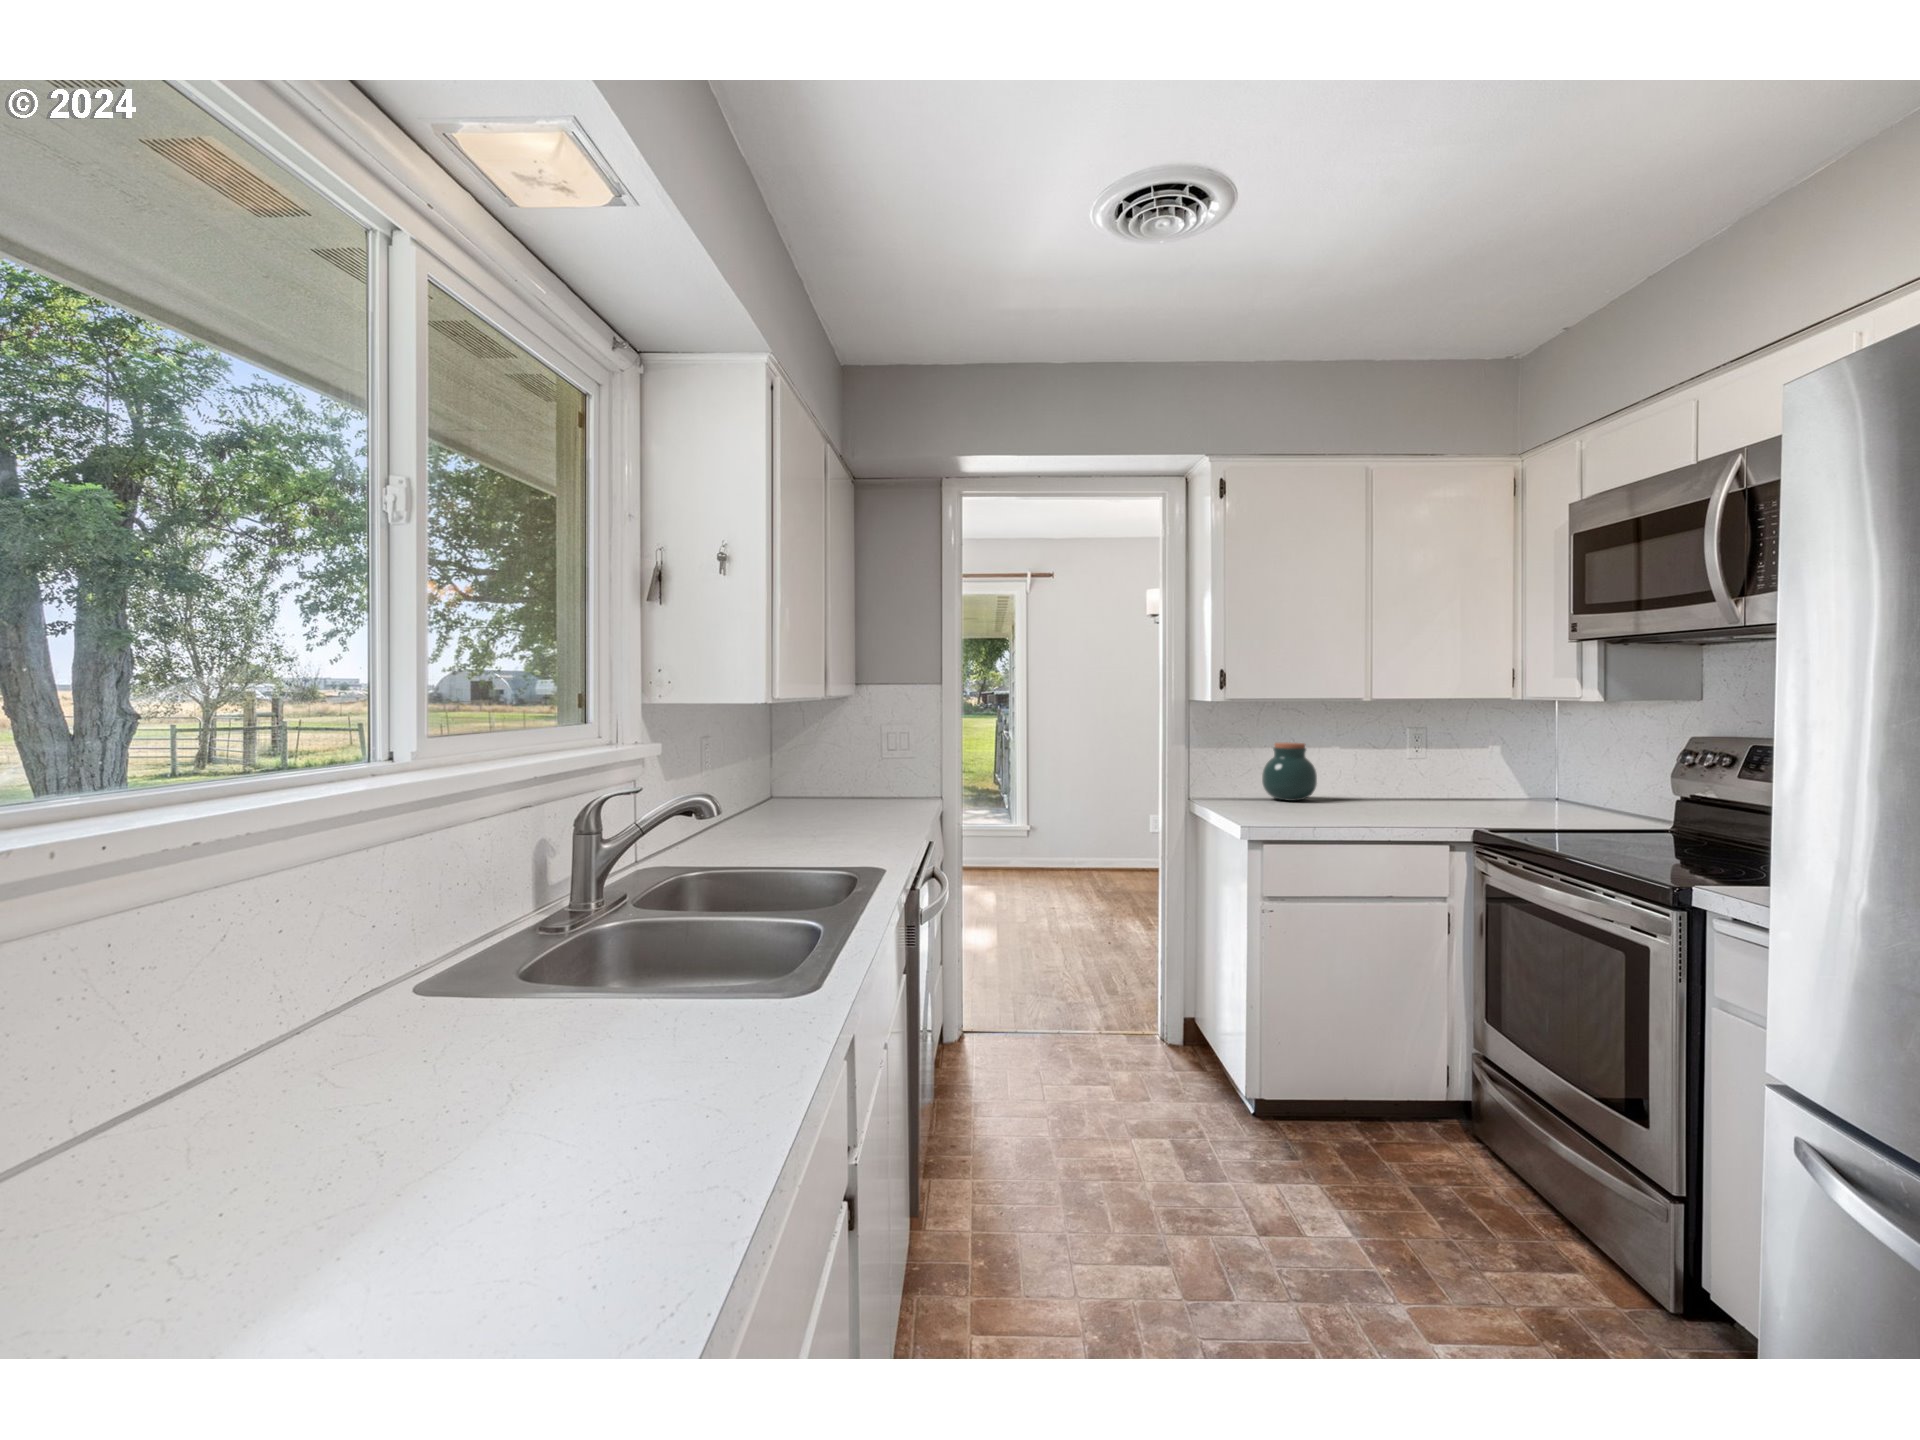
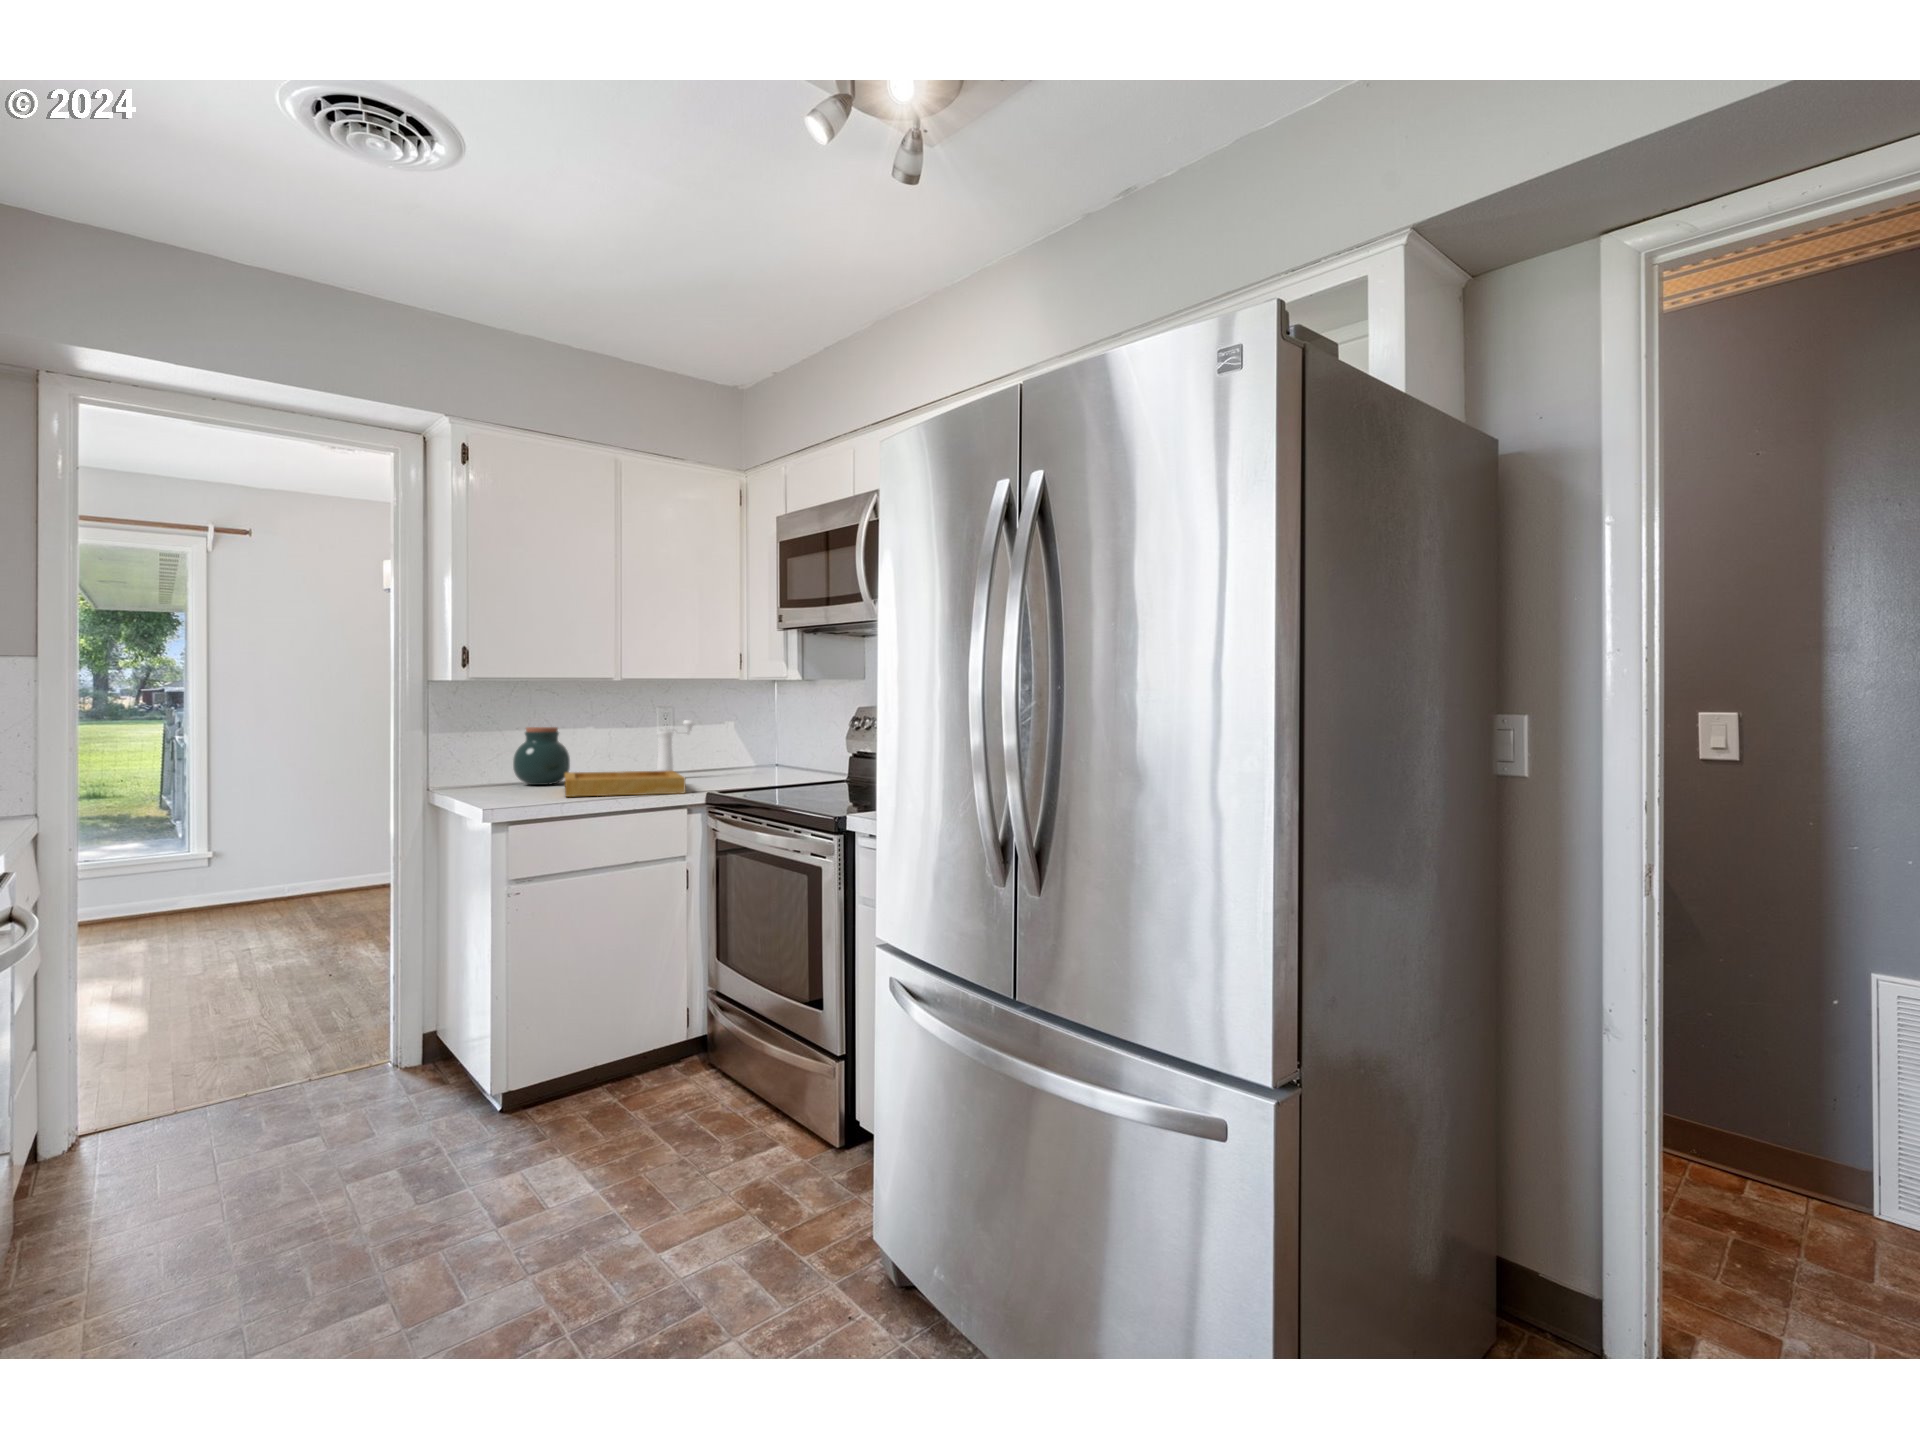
pepper mill: none [1408,736,1453,801] -> present [657,720,694,771]
tray: none [1313,791,1449,826] -> present [565,771,686,797]

